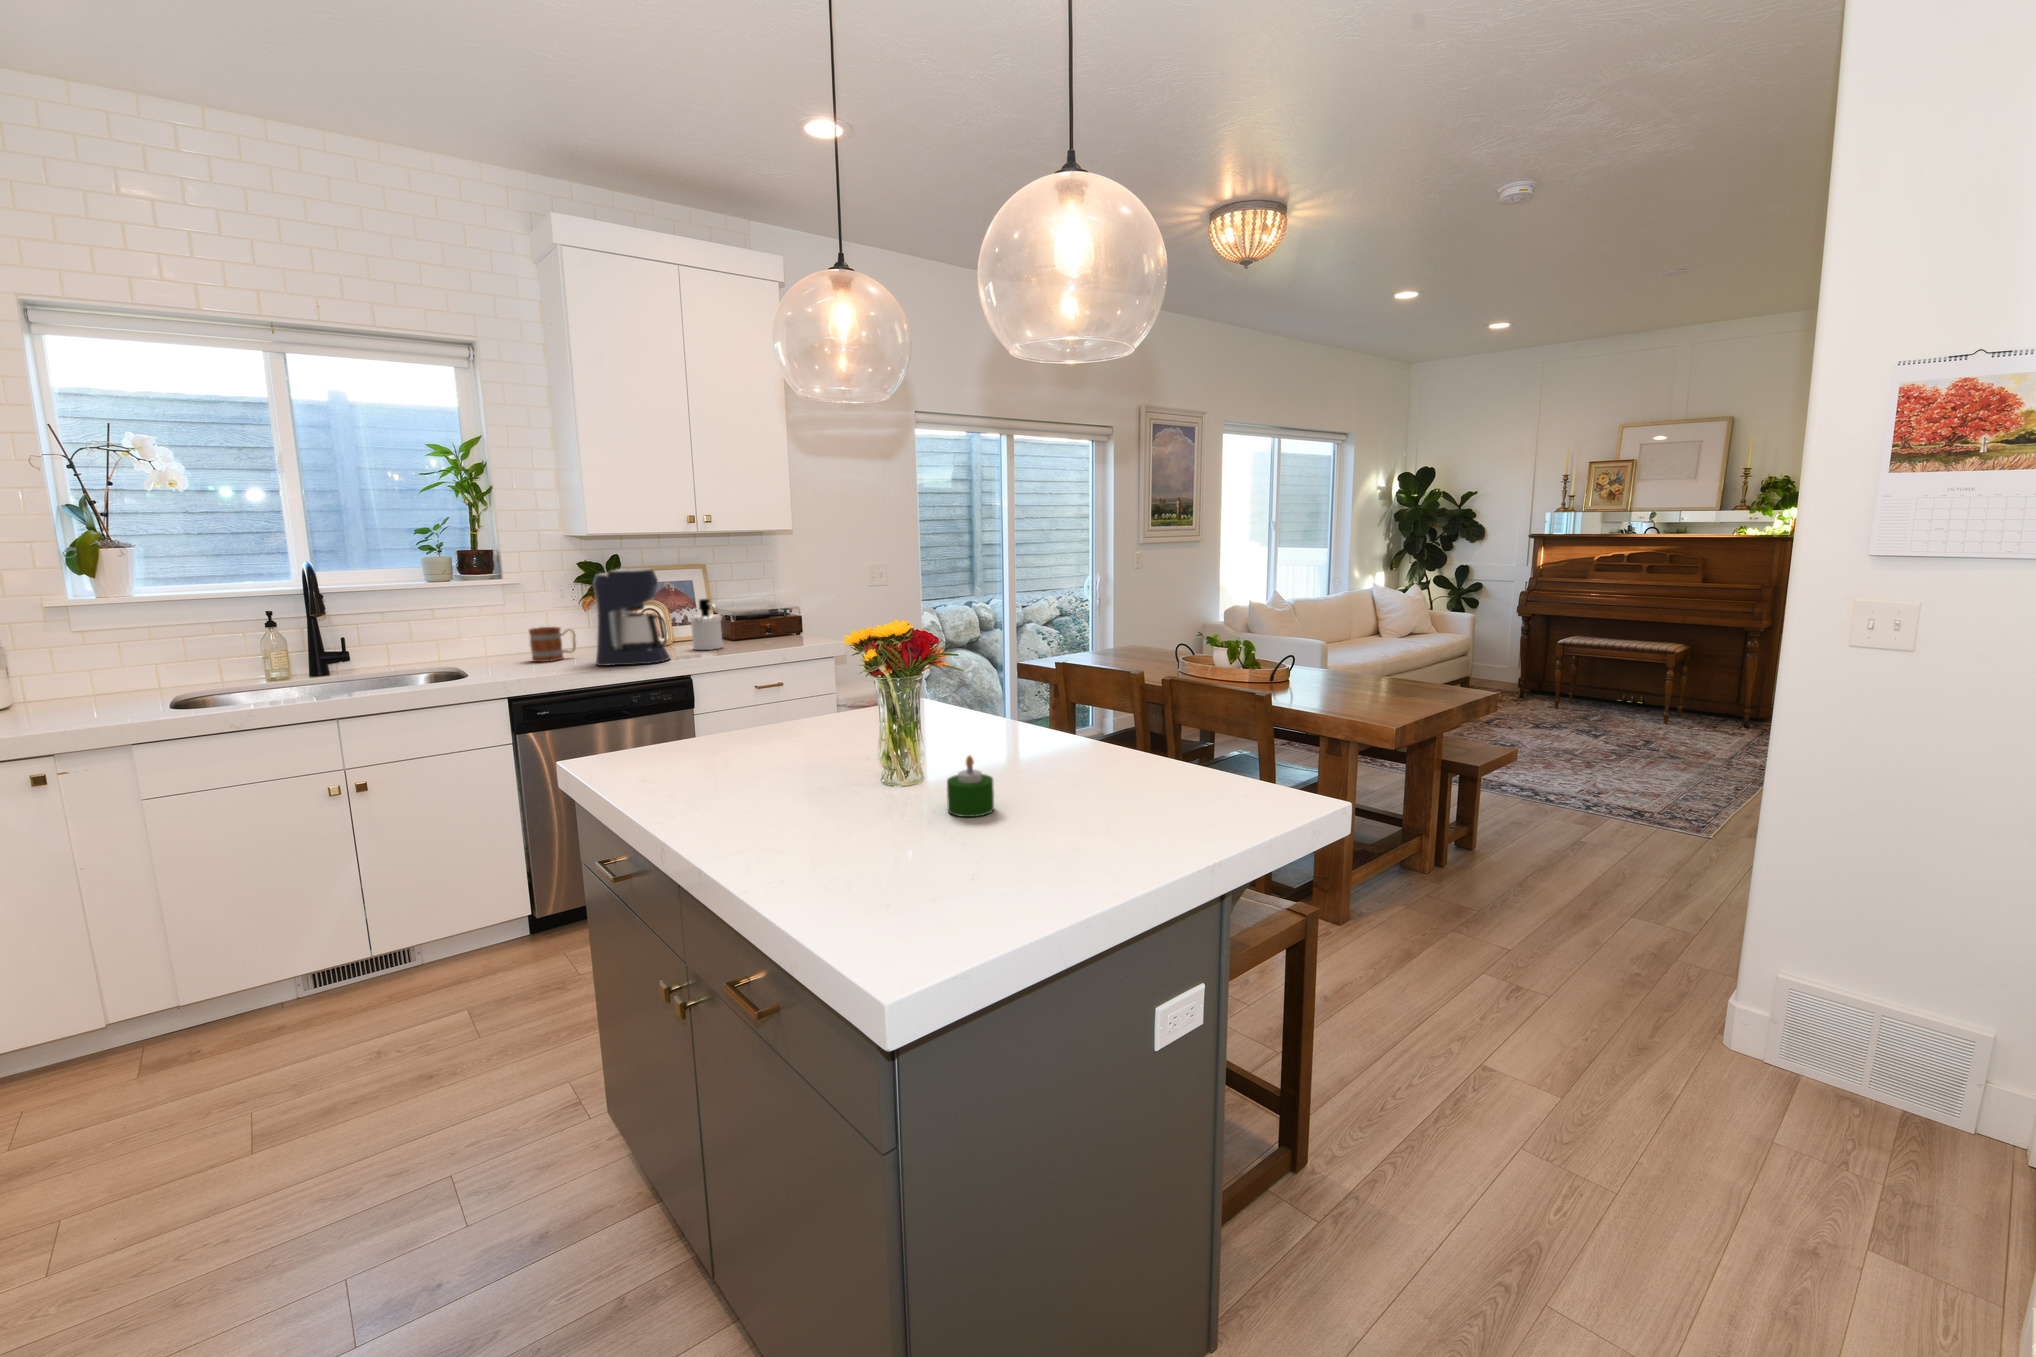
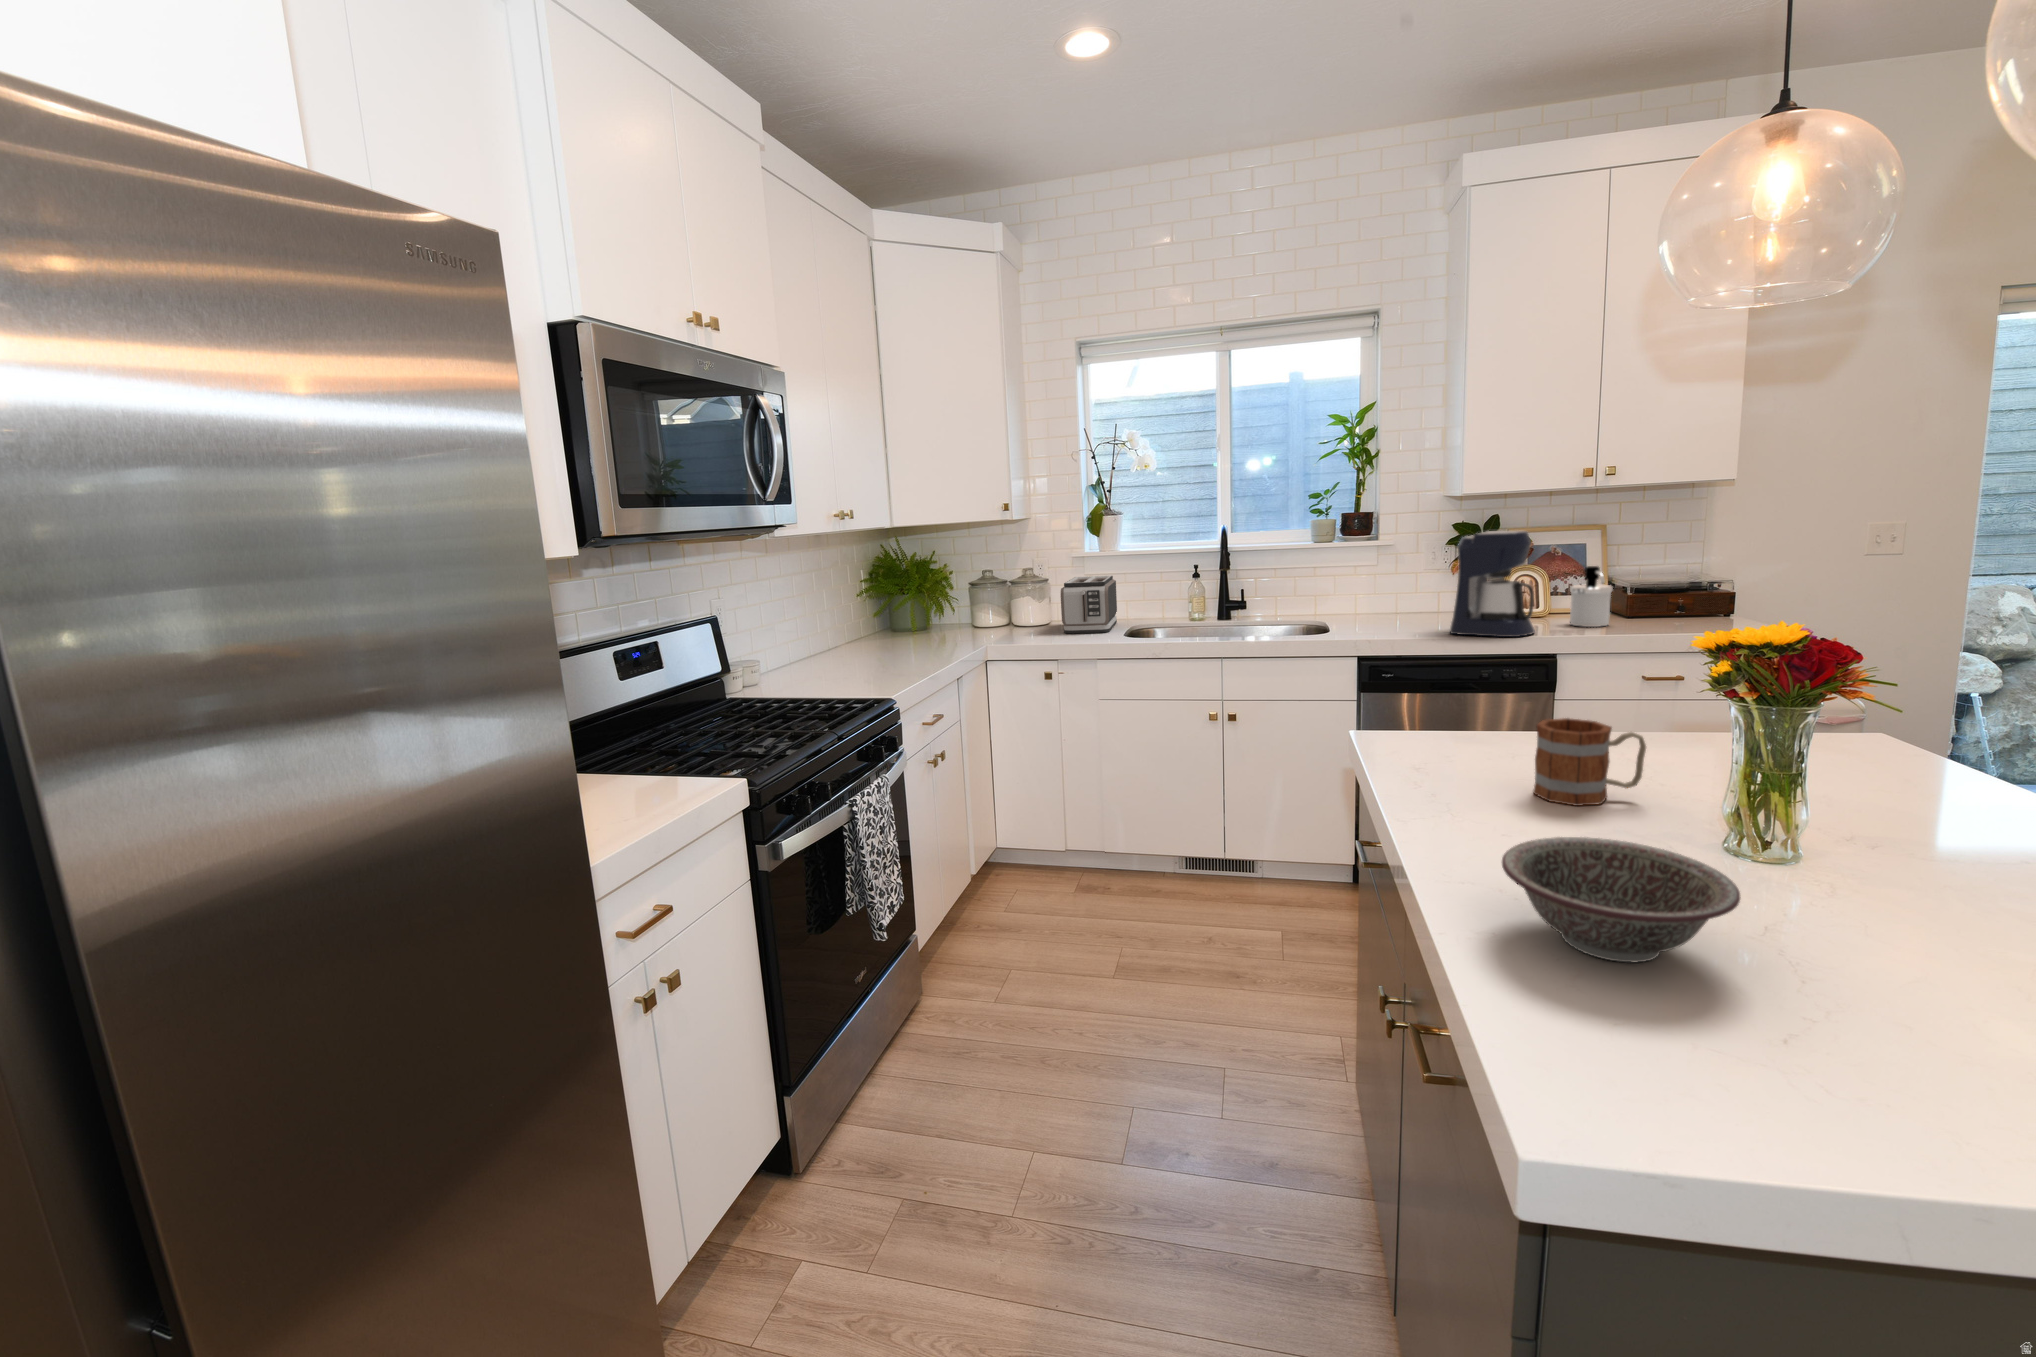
mug: present [529,627,576,662] -> present [1533,718,1646,806]
toaster: none [23,630,135,716] -> present [1061,576,1117,634]
candle: present [947,756,994,817] -> none [1811,850,1919,953]
decorative bowl: none [782,783,929,867] -> present [1502,837,1741,963]

